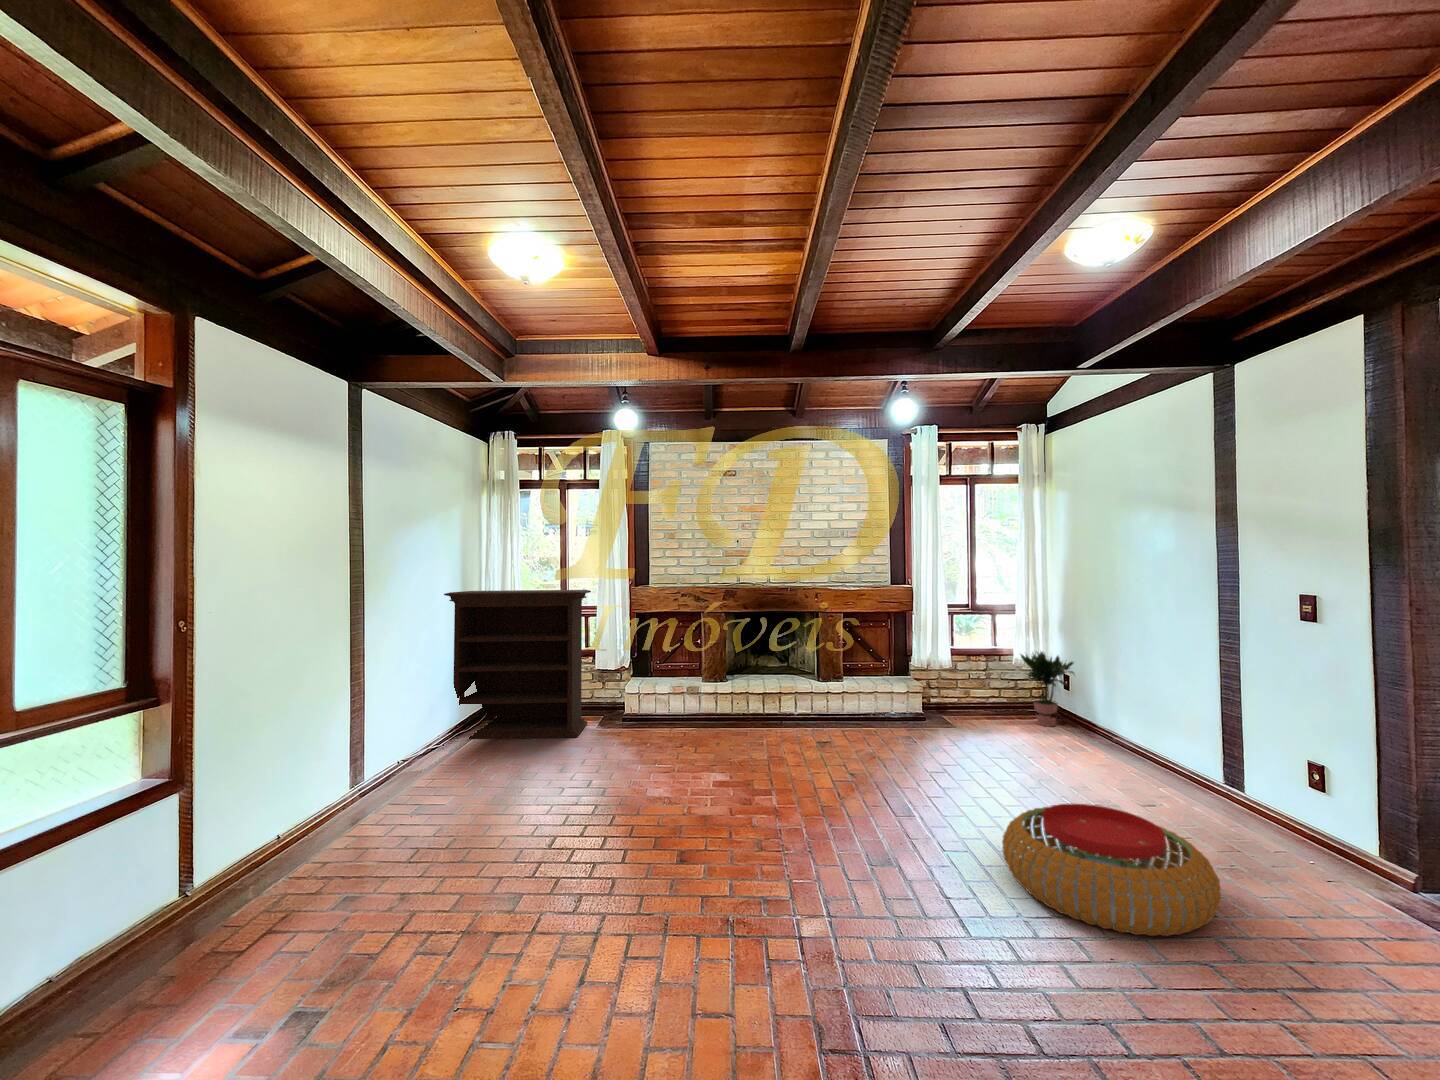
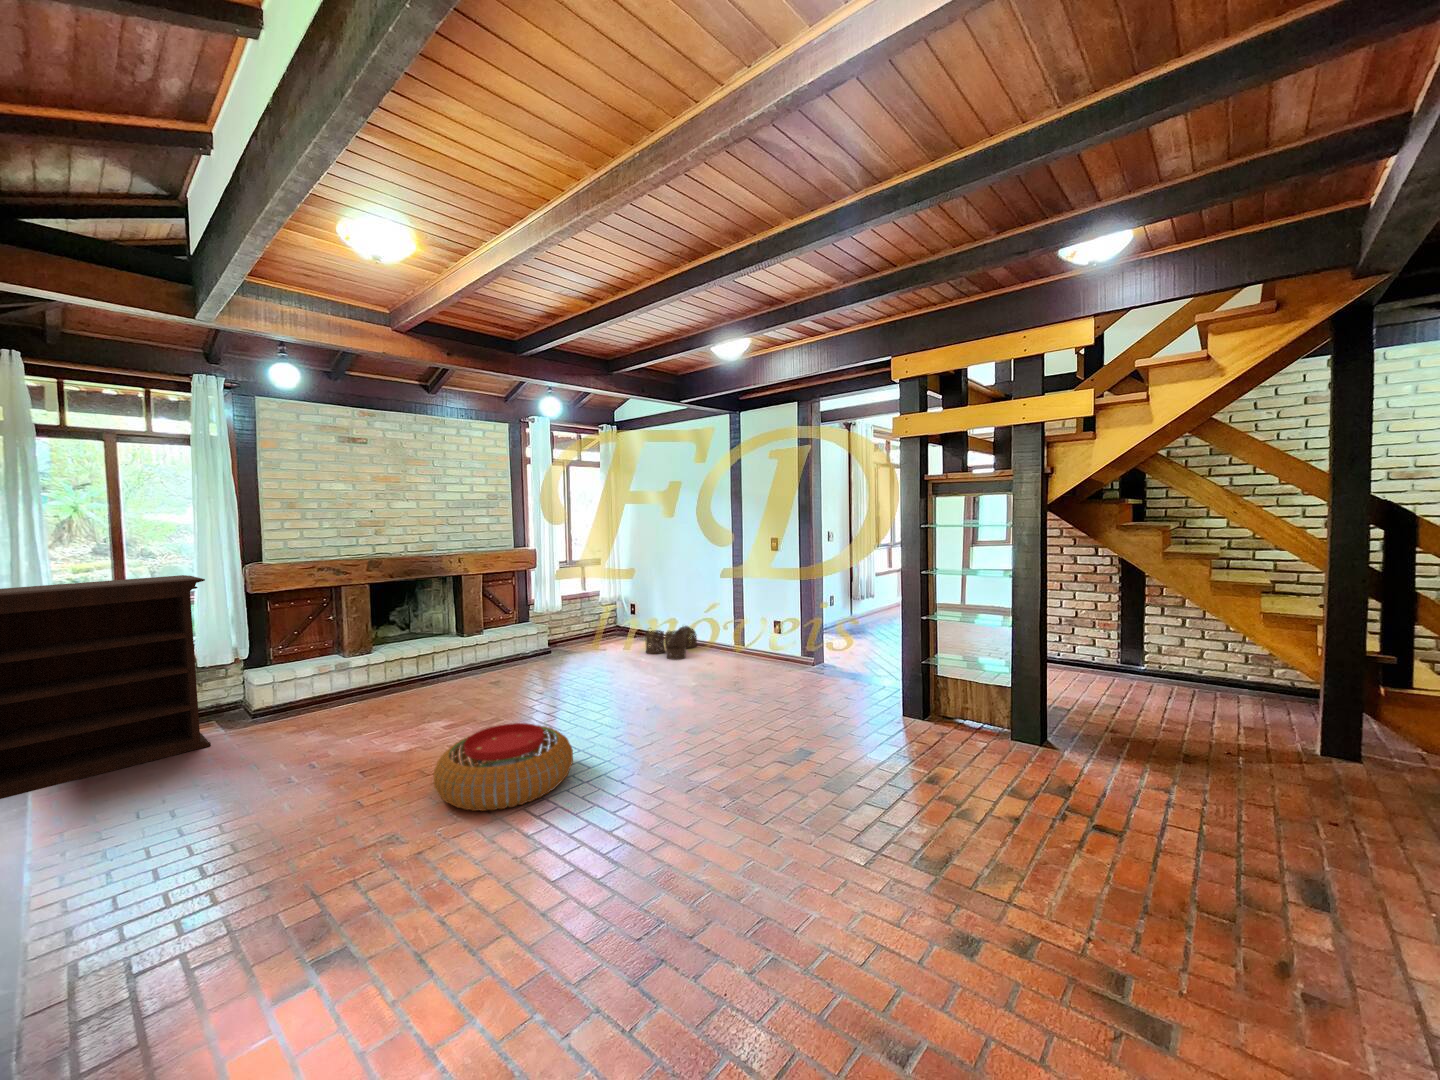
potted plant: present [1021,651,1074,727] -> none [607,586,645,639]
woven basket: none [1055,714,1161,777] -> present [645,626,697,660]
pouf: present [1002,804,1222,936] -> present [433,723,573,811]

